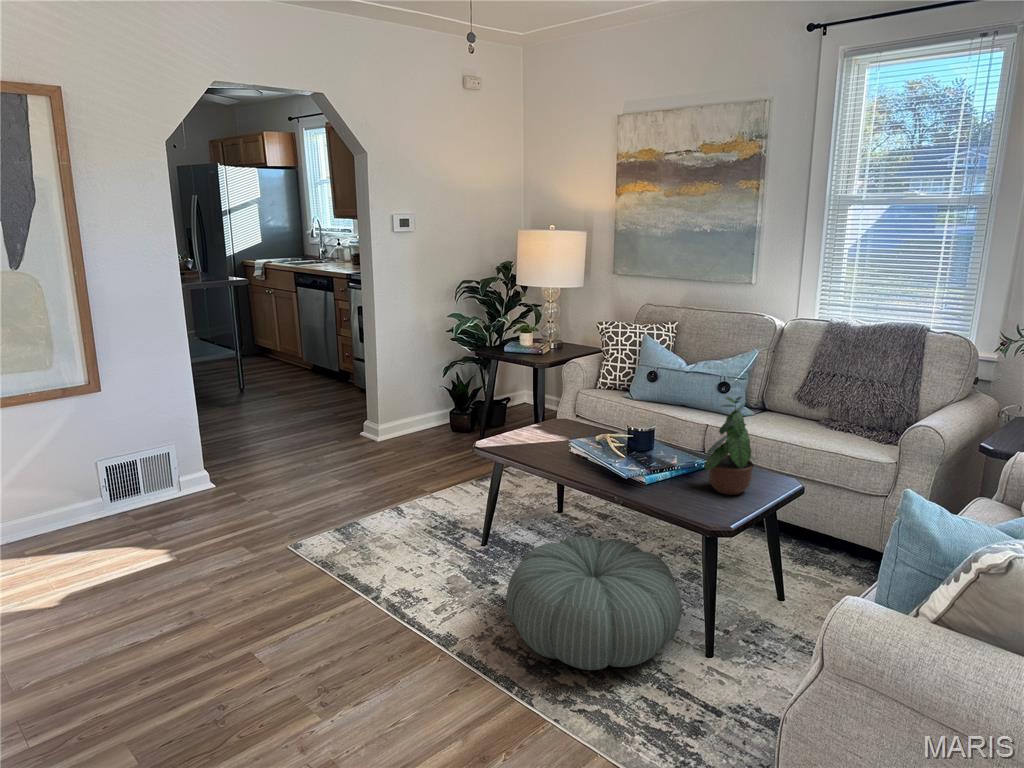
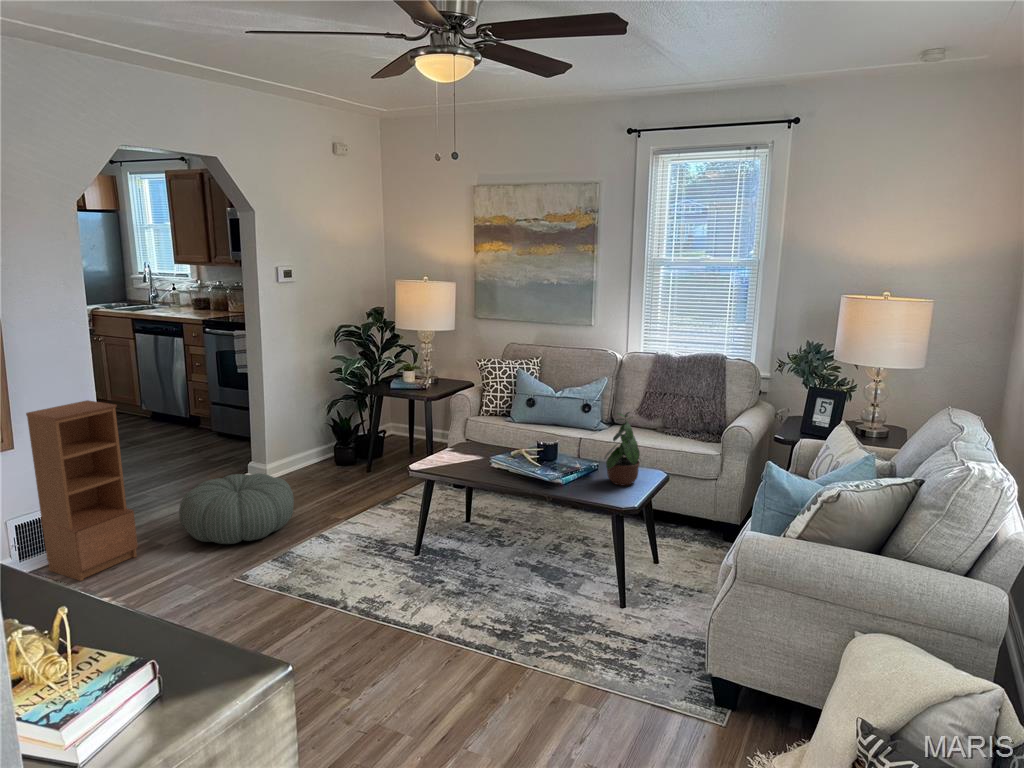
bookcase: none [104,346,210,529] -> present [26,400,138,581]
pouf: present [506,536,682,670] -> present [179,473,294,544]

